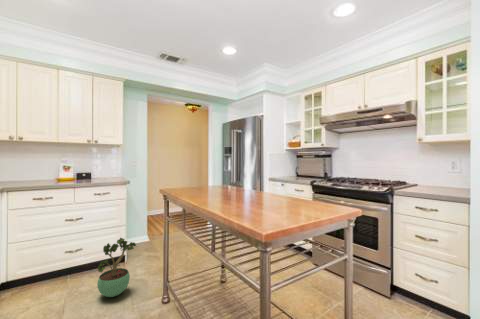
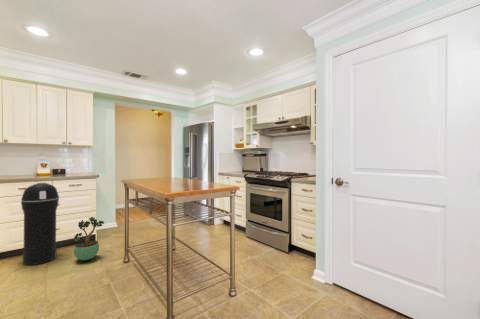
trash can: none [32,192,81,302] -> present [21,183,59,265]

